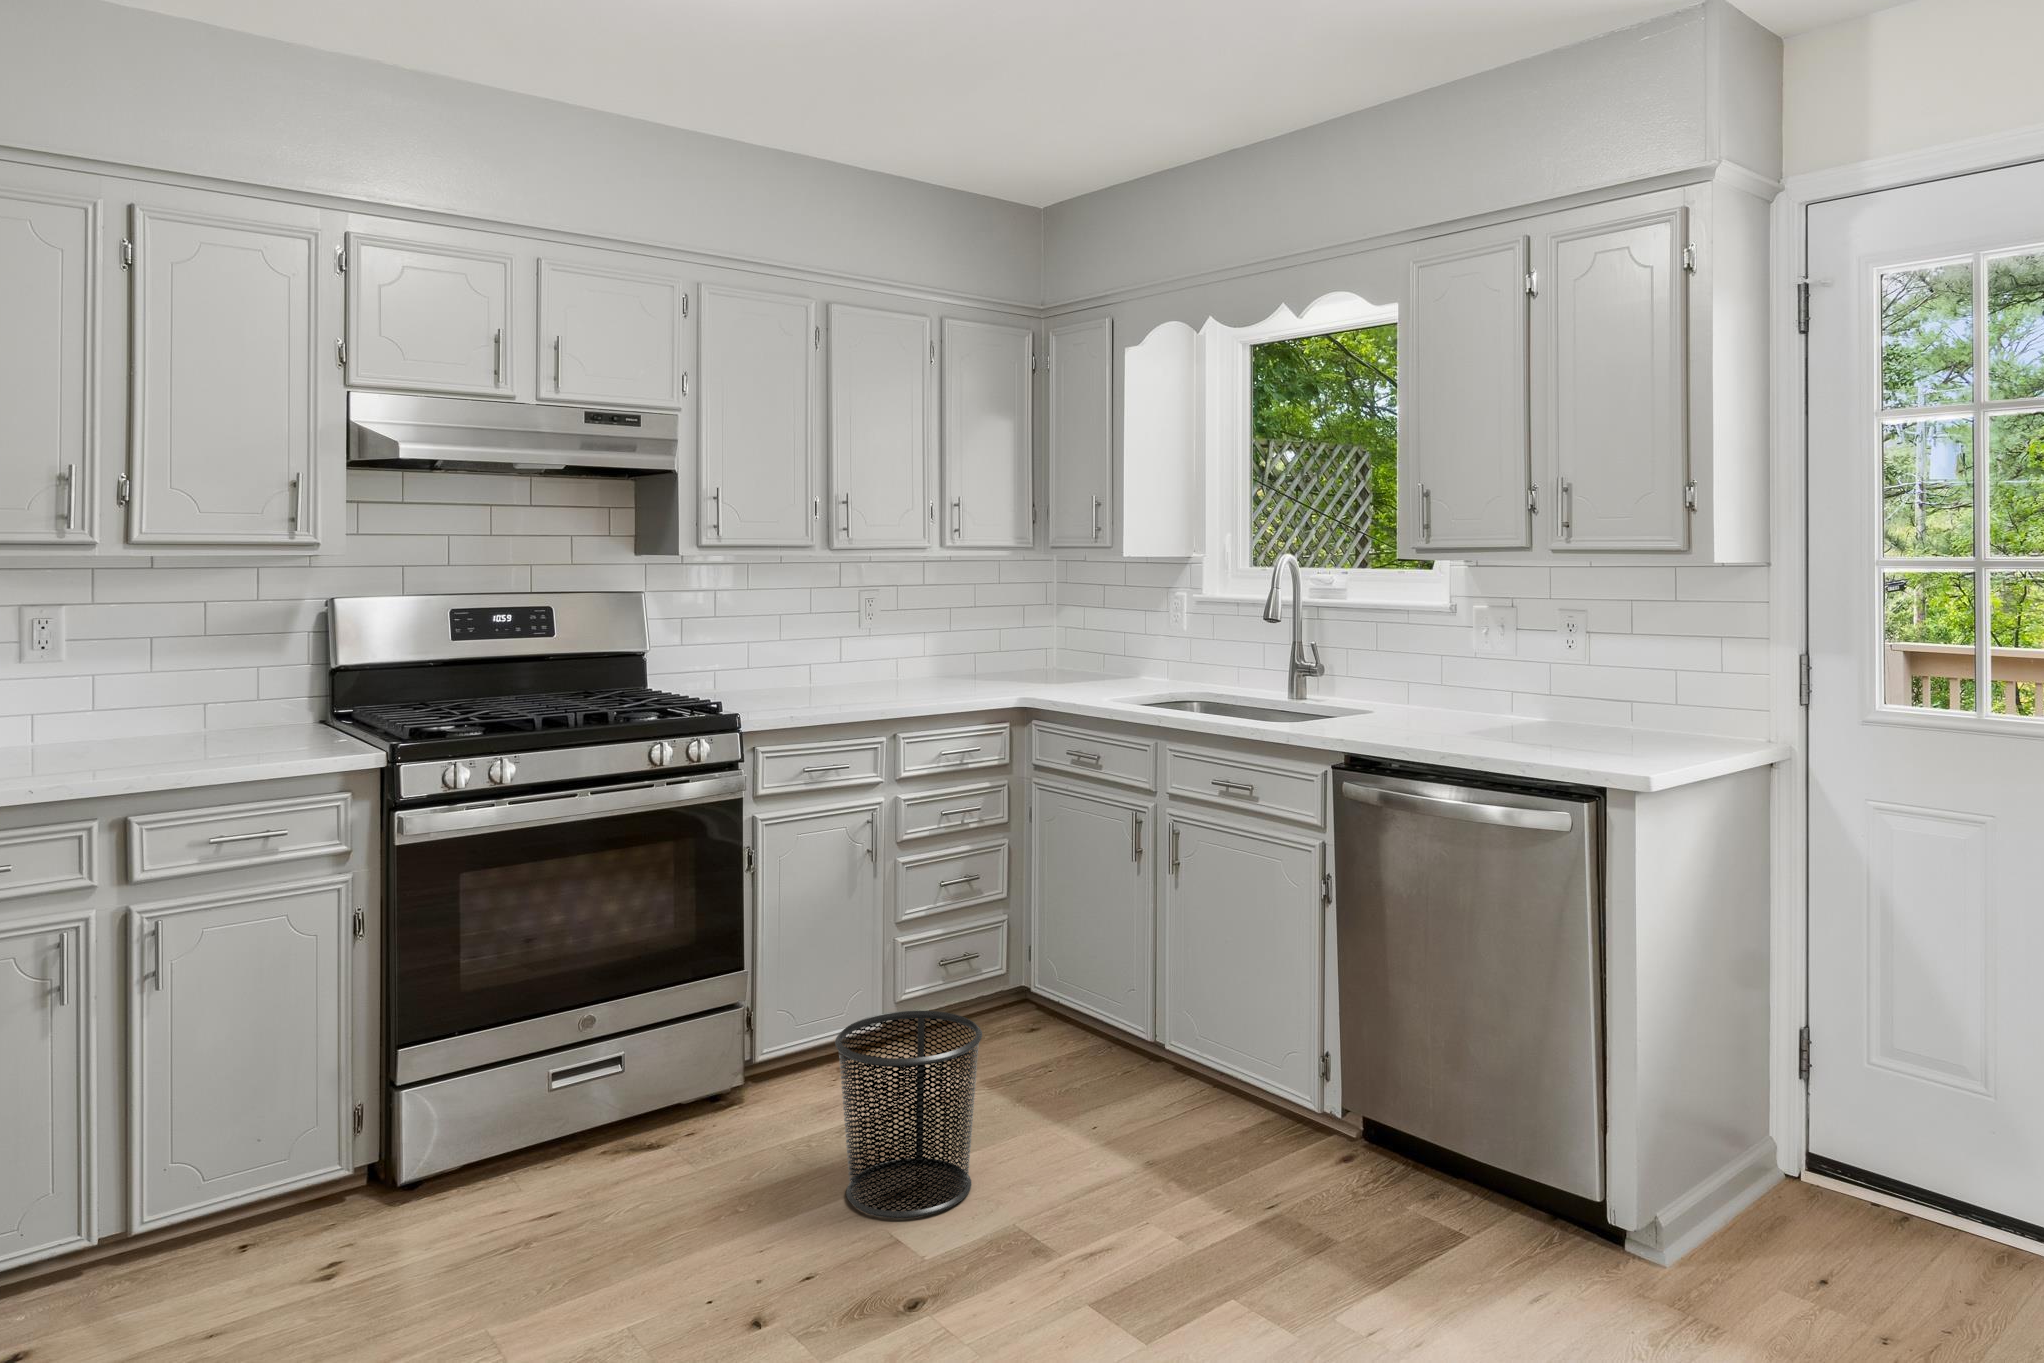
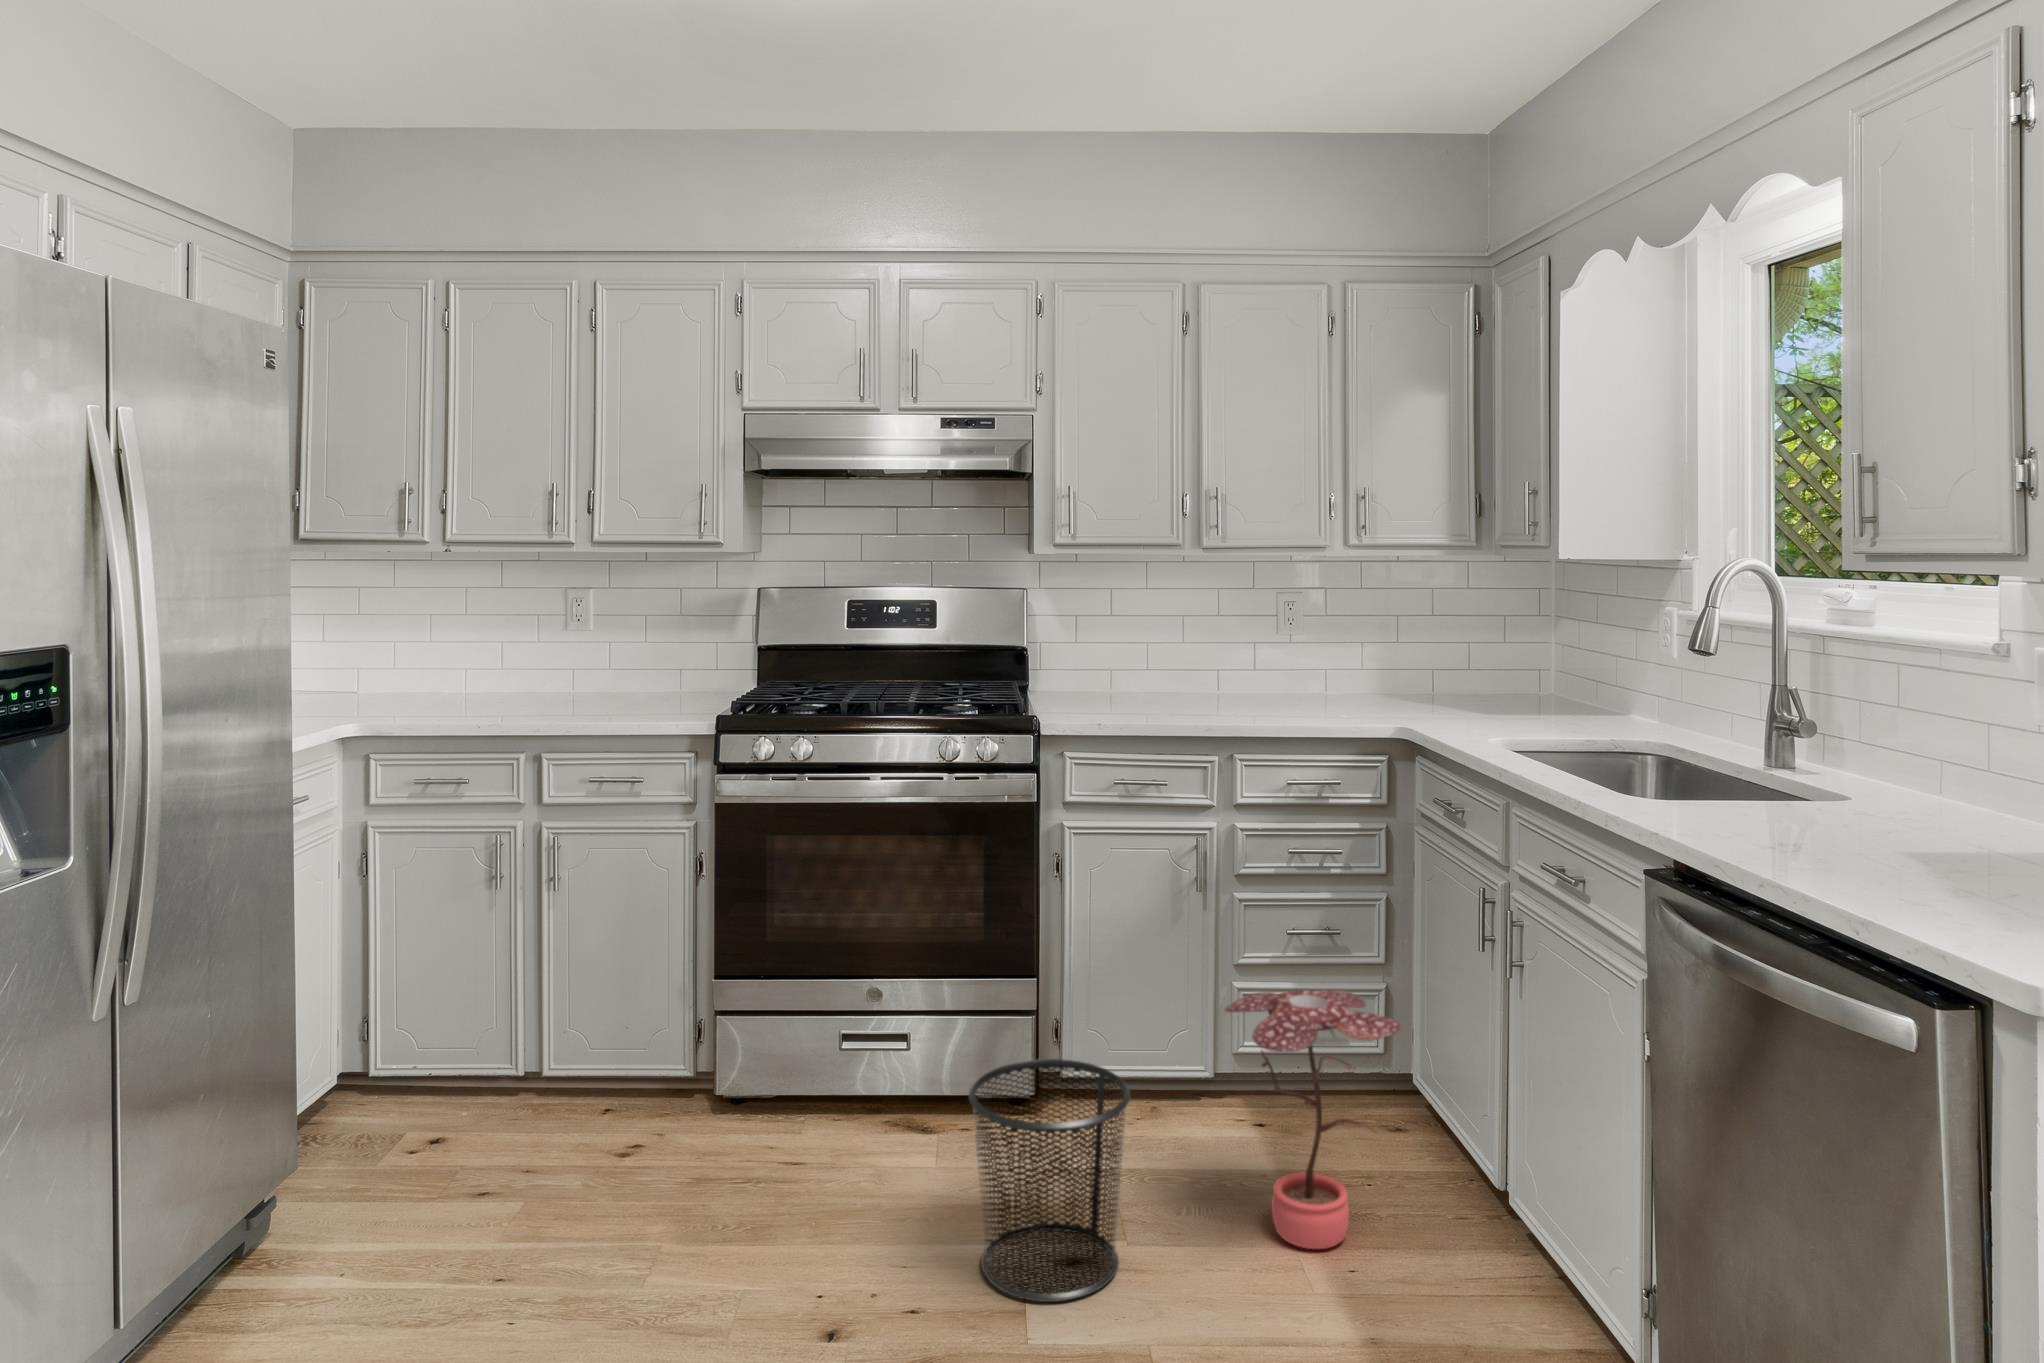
potted plant: none [991,911,1138,1117] -> present [1225,990,1401,1249]

